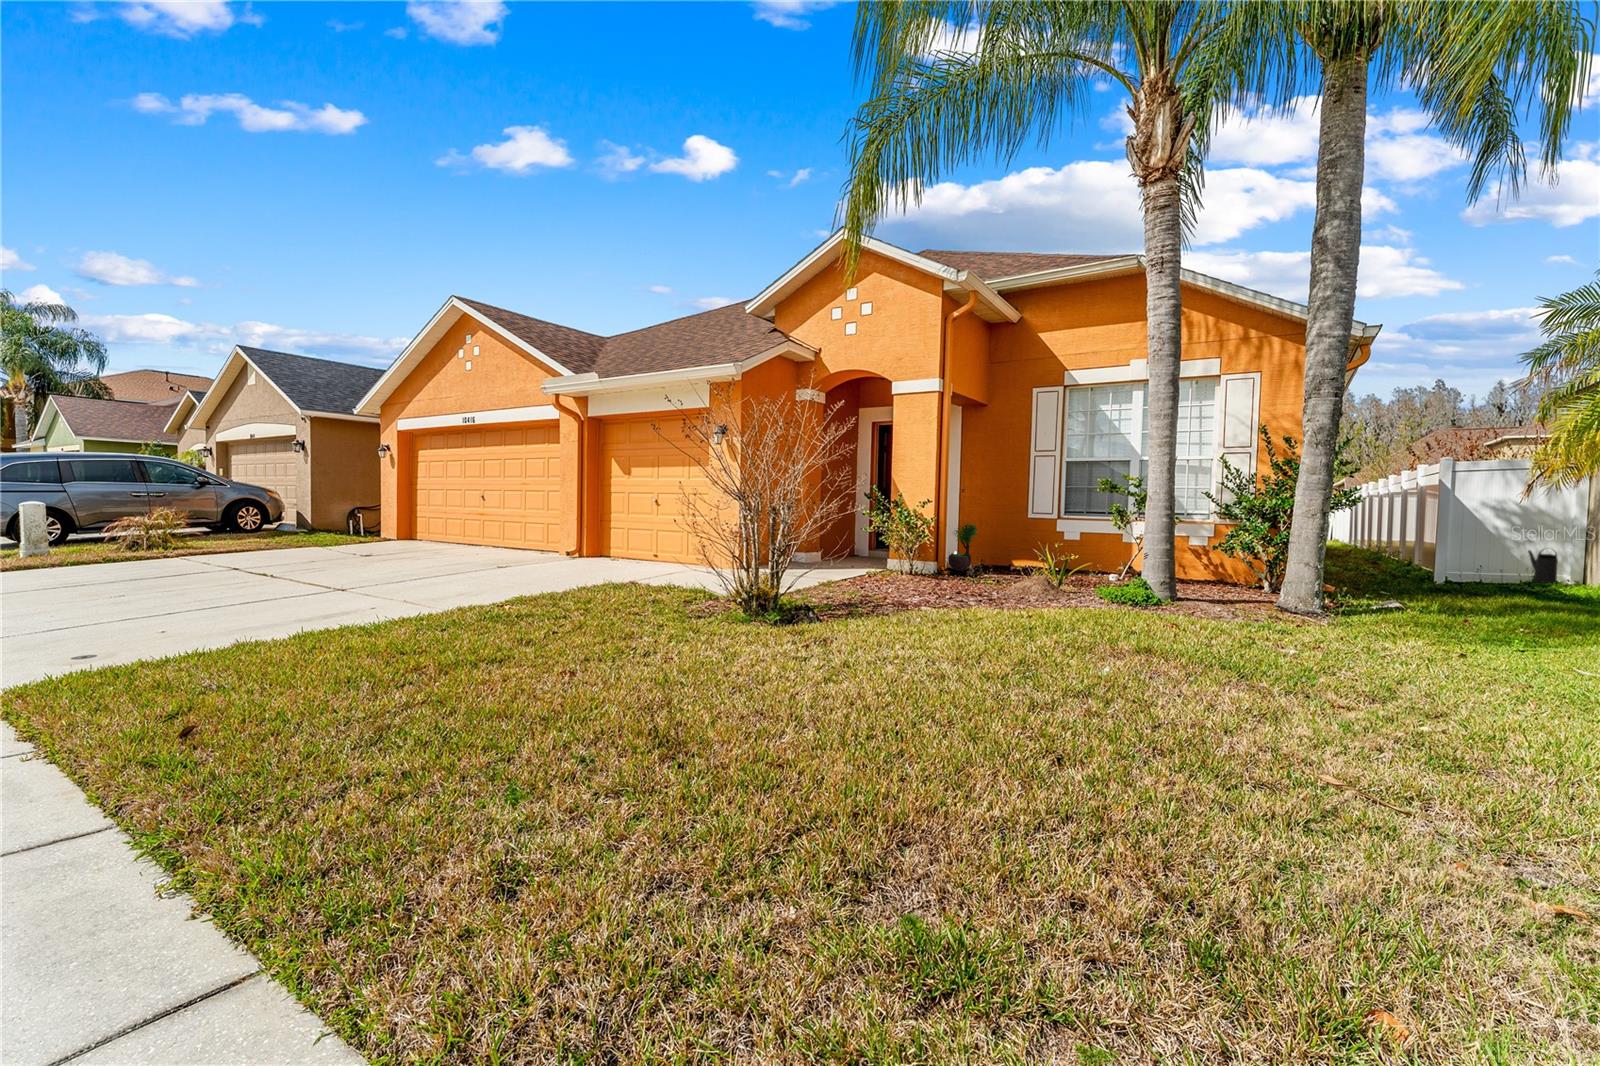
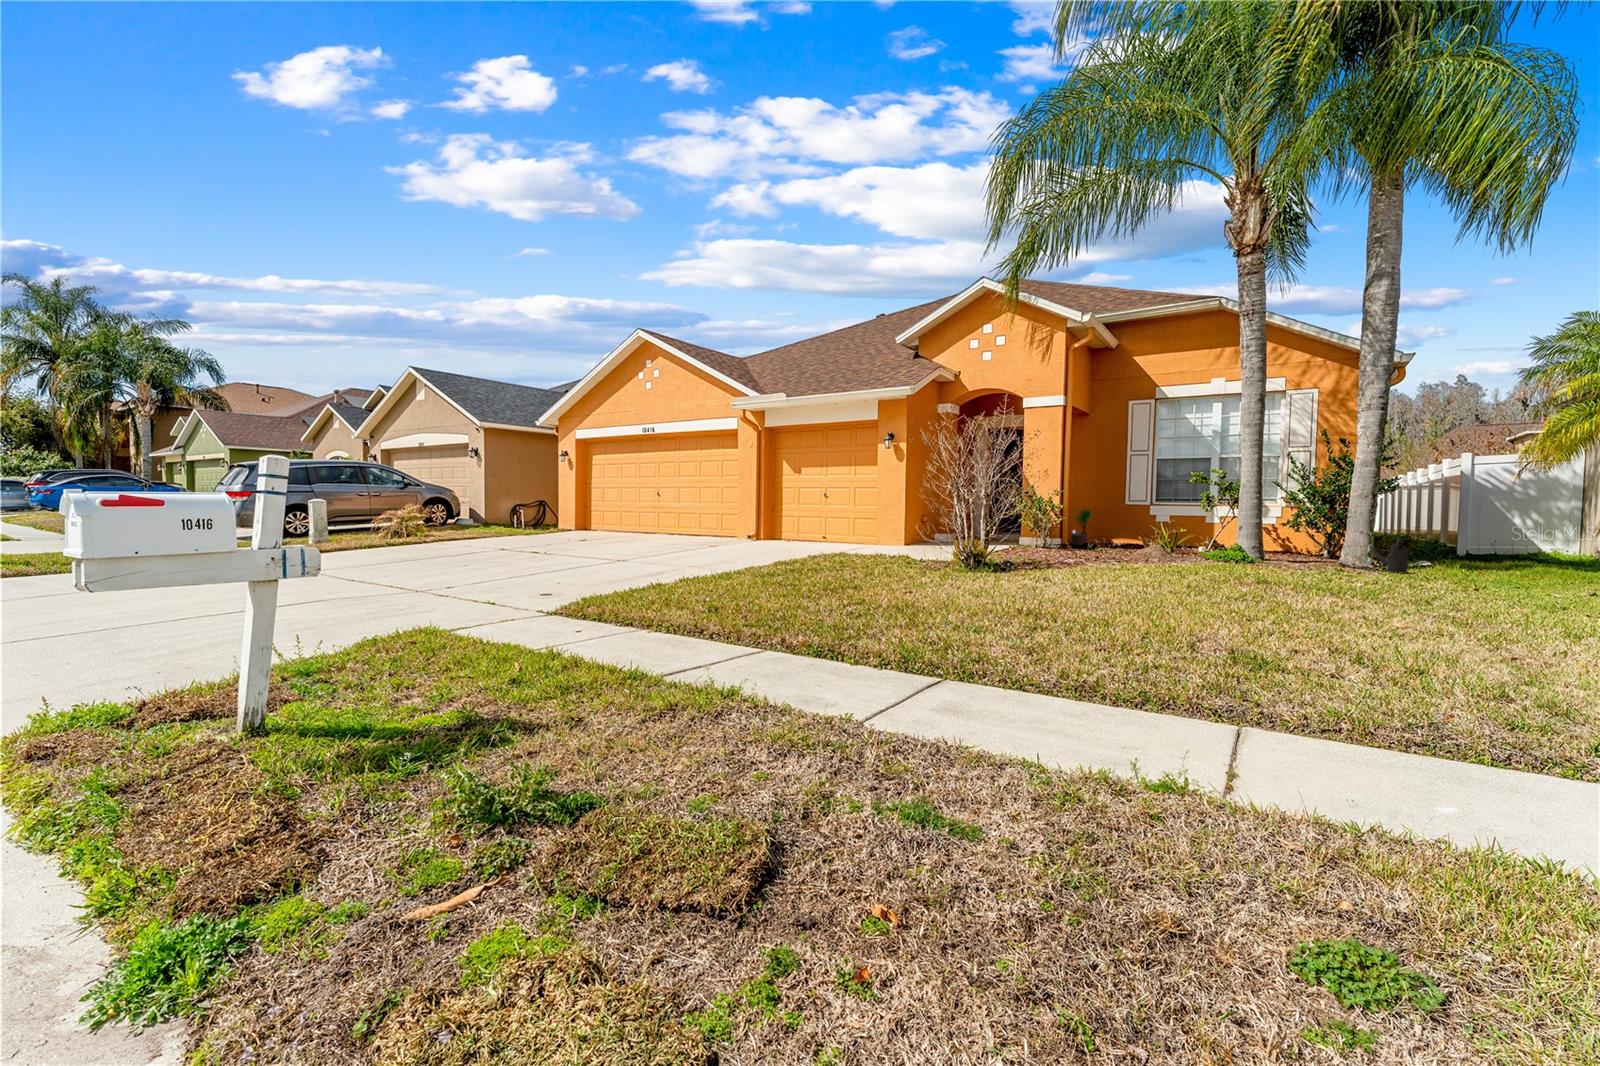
watering can: present [1528,550,1558,583] -> present [1372,539,1409,573]

